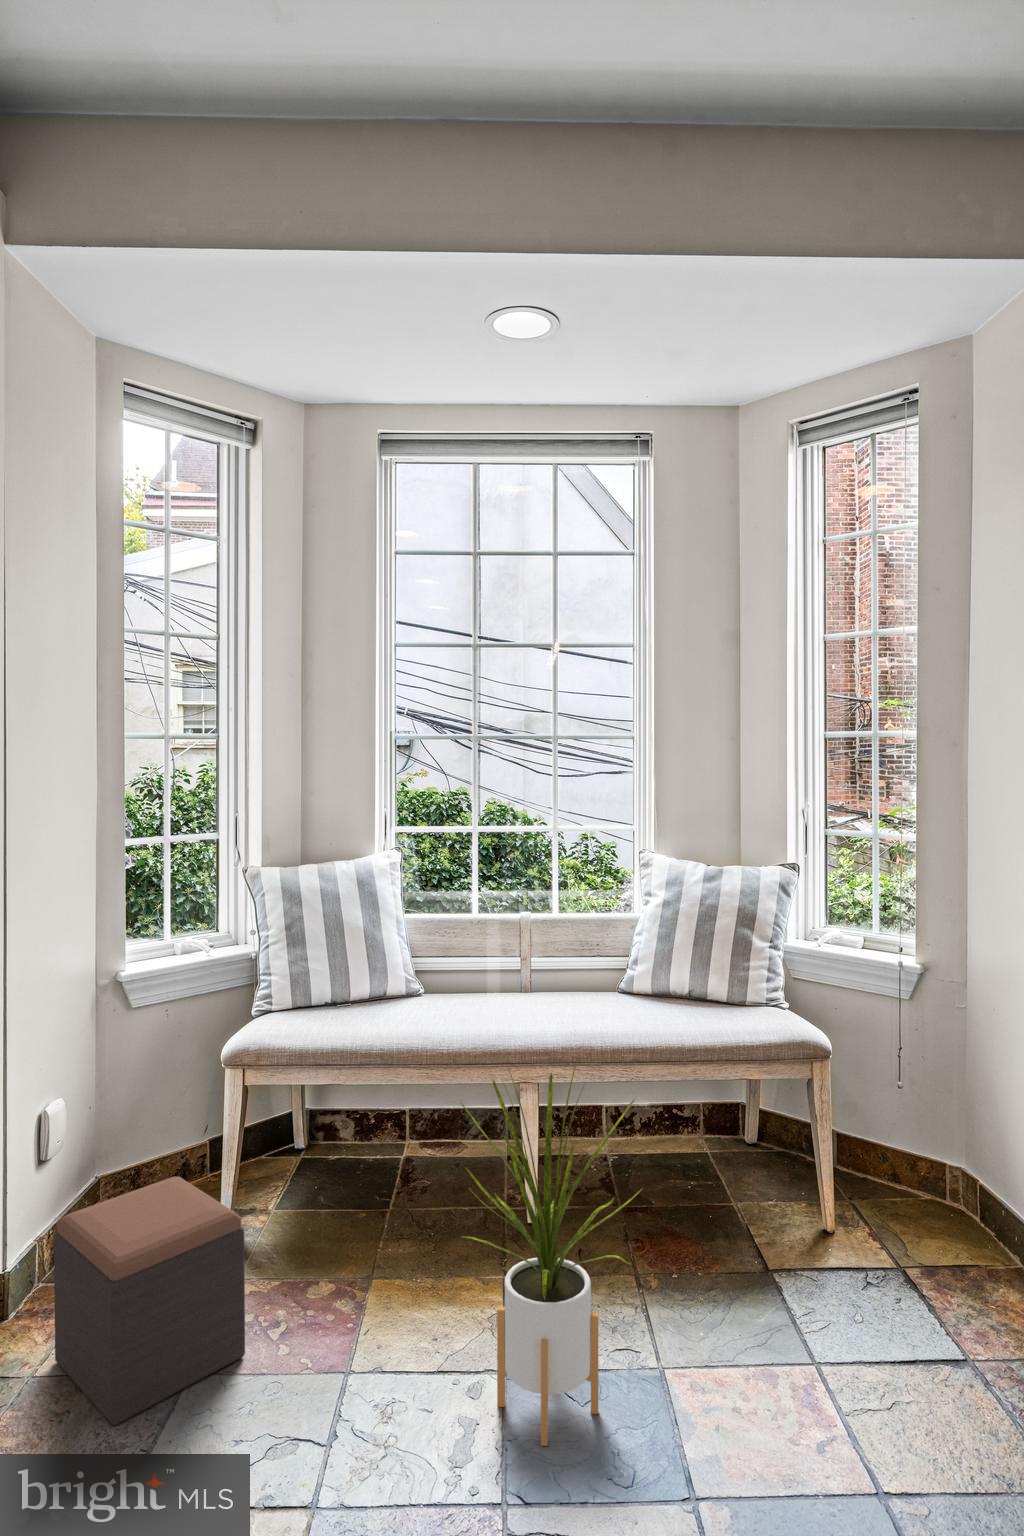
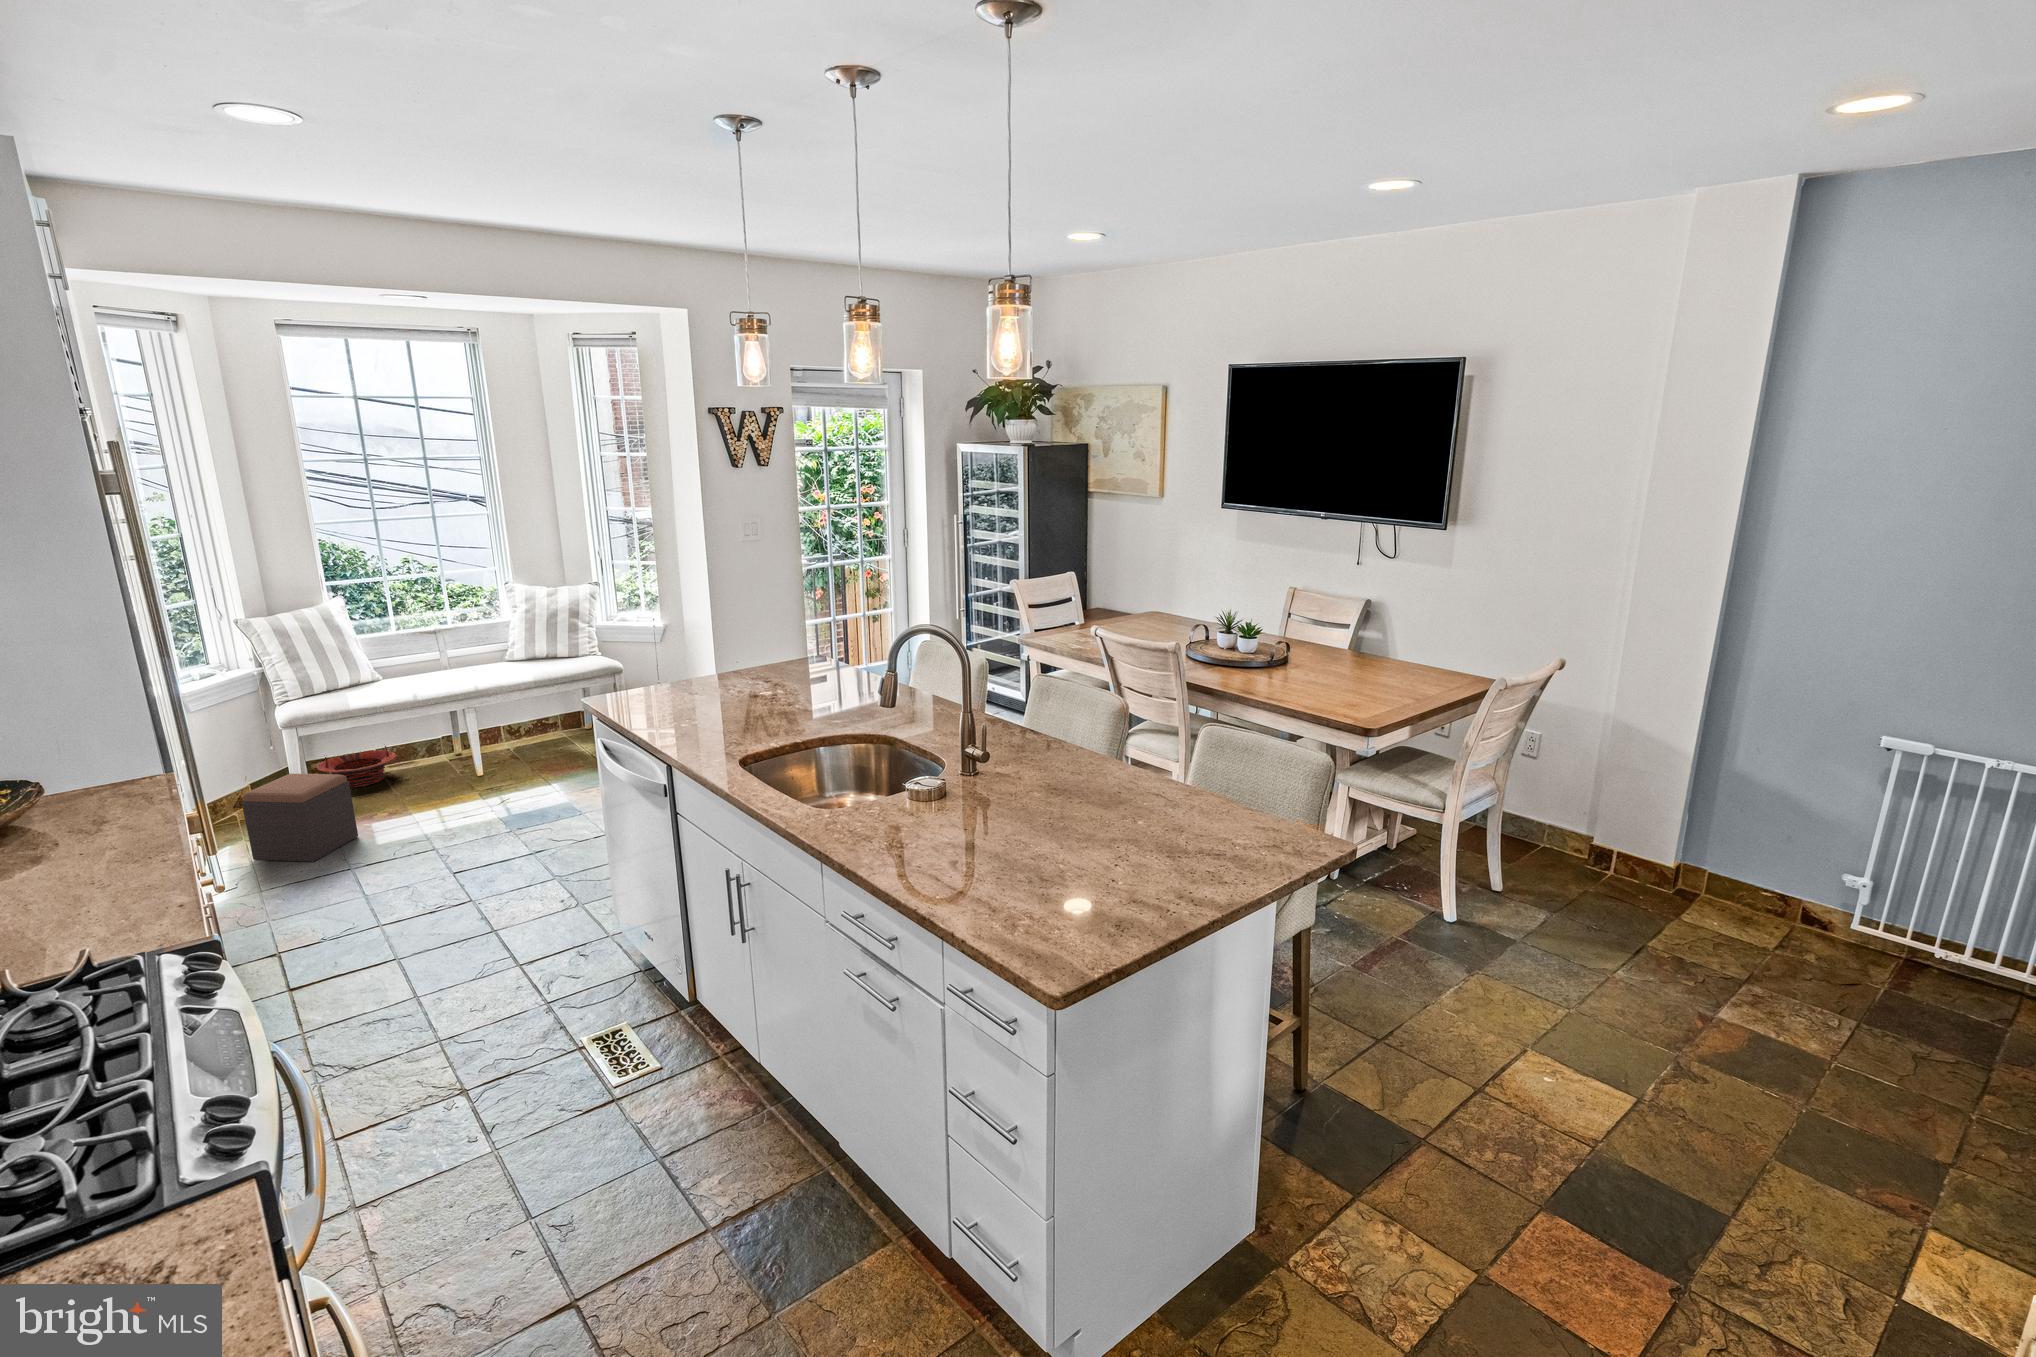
basket: none [303,1054,422,1186] -> present [317,746,396,788]
house plant: present [460,1065,642,1446] -> none [459,679,546,820]

